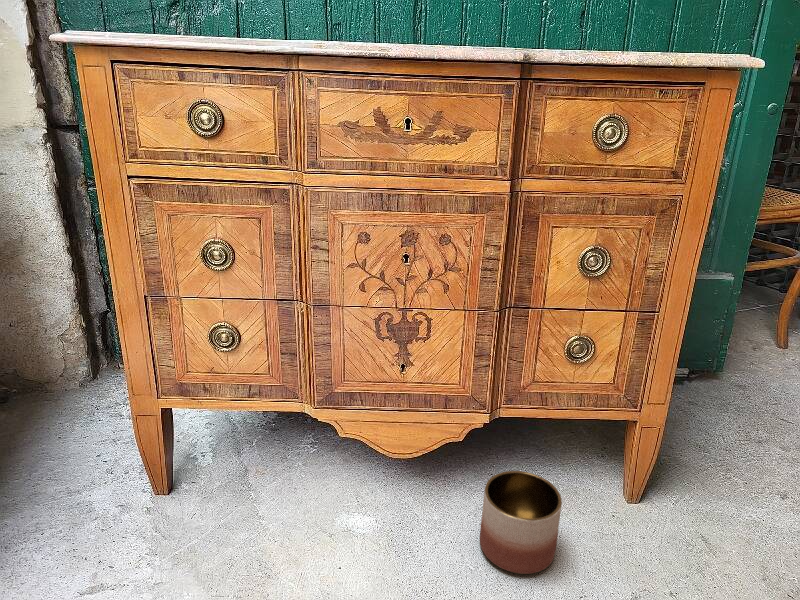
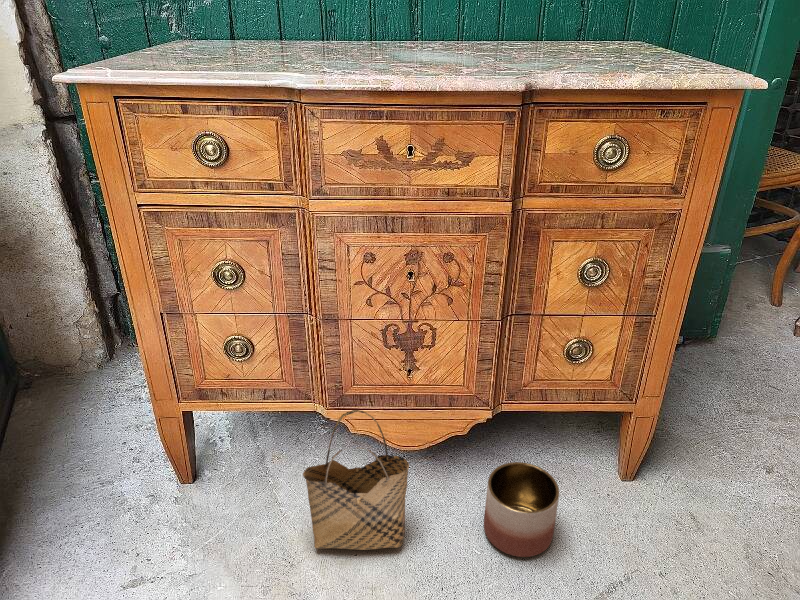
woven basket: none [285,405,400,563] -> present [303,410,409,550]

